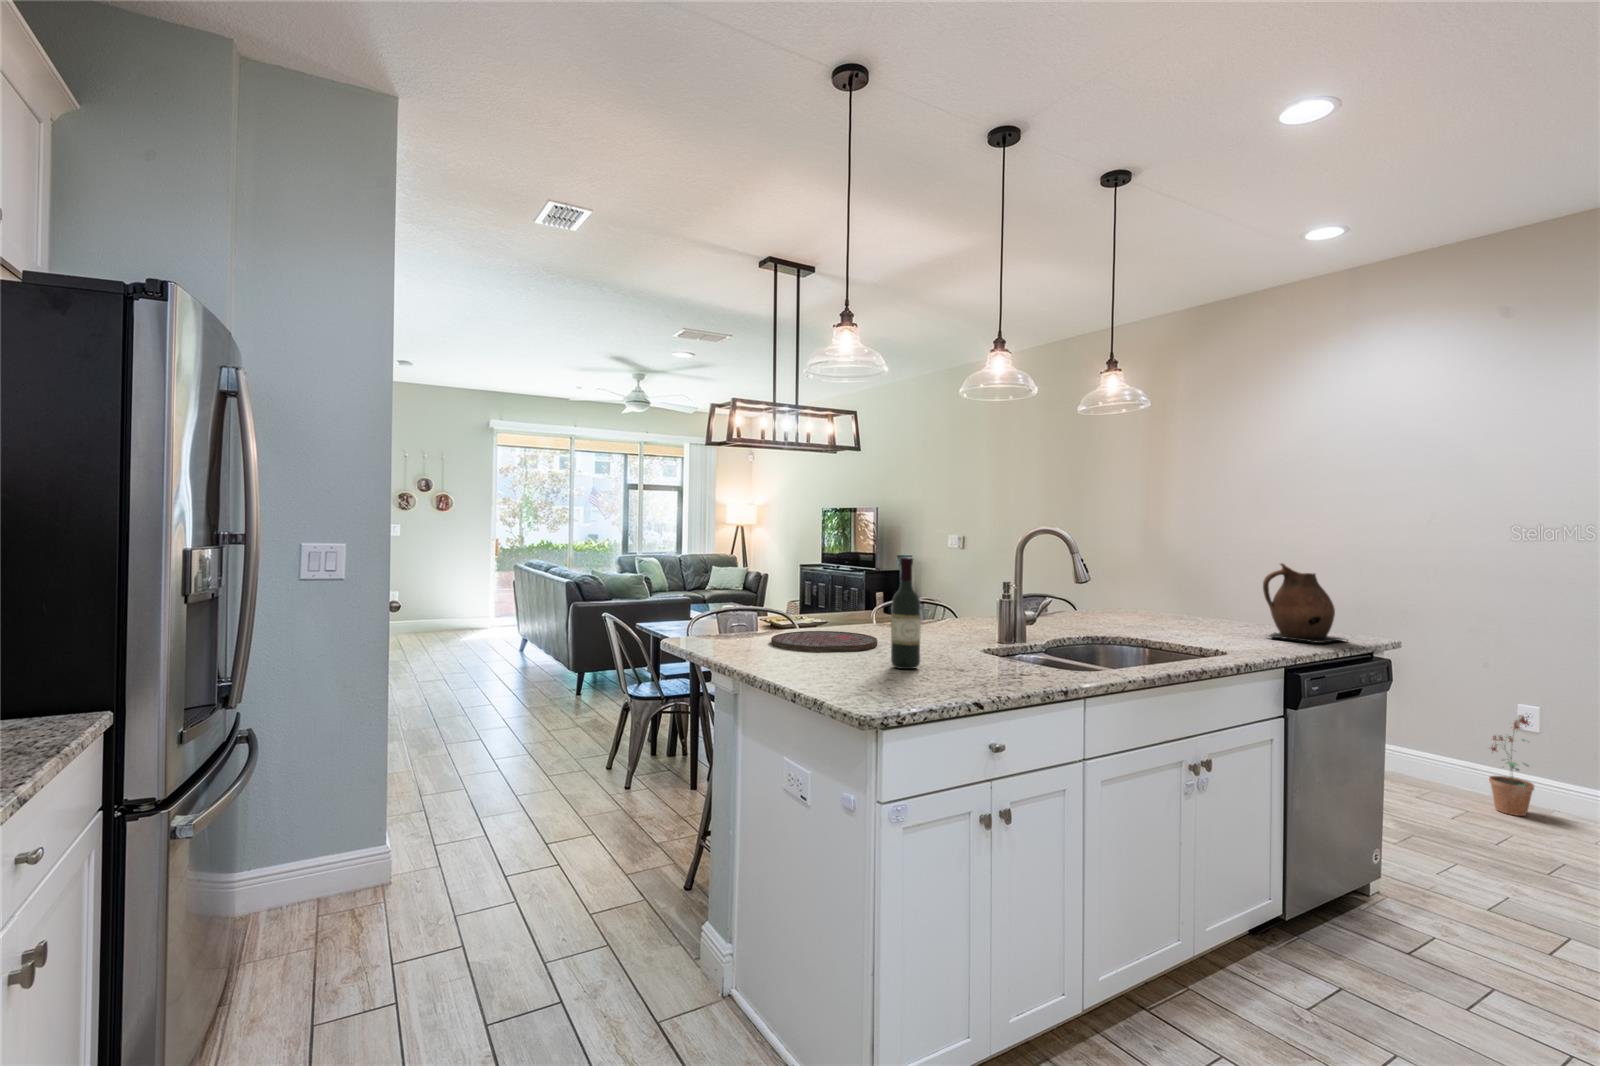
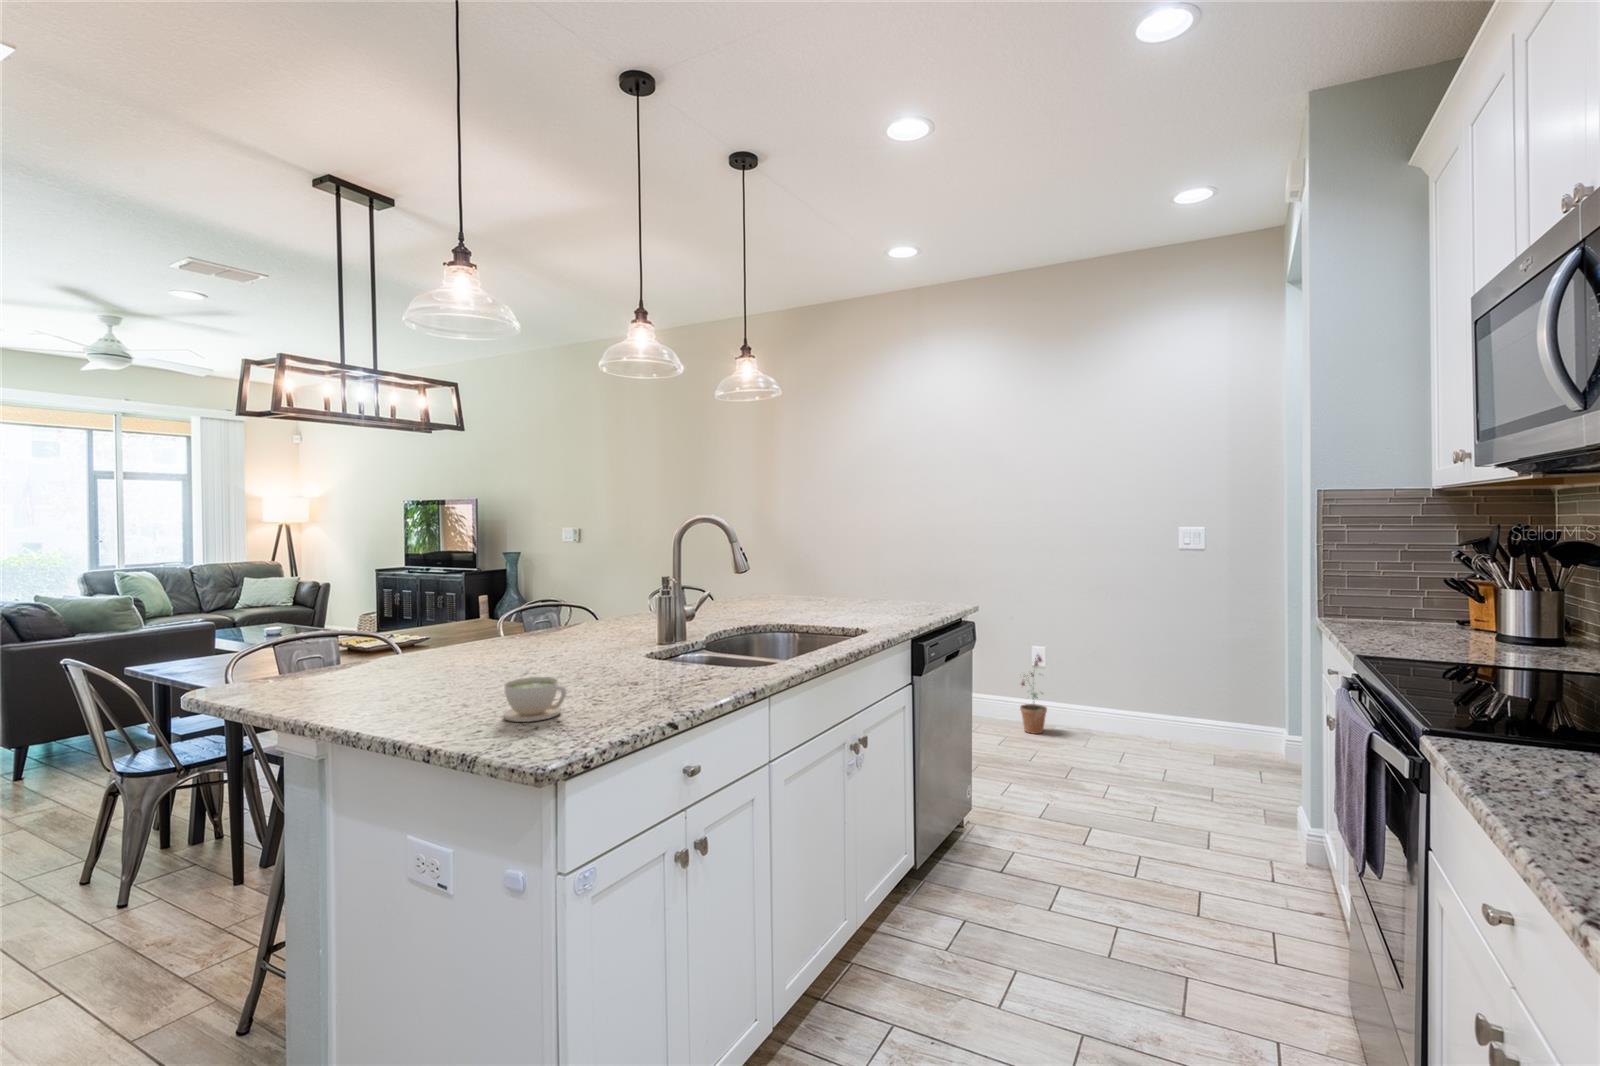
wine bottle: present [891,557,921,669] -> none [547,556,585,692]
ceramic pitcher: present [1263,563,1345,643] -> none [882,544,946,615]
cutting board: present [771,631,877,652] -> none [370,651,519,684]
coffee cup: none [850,652,897,686] -> present [503,677,566,722]

